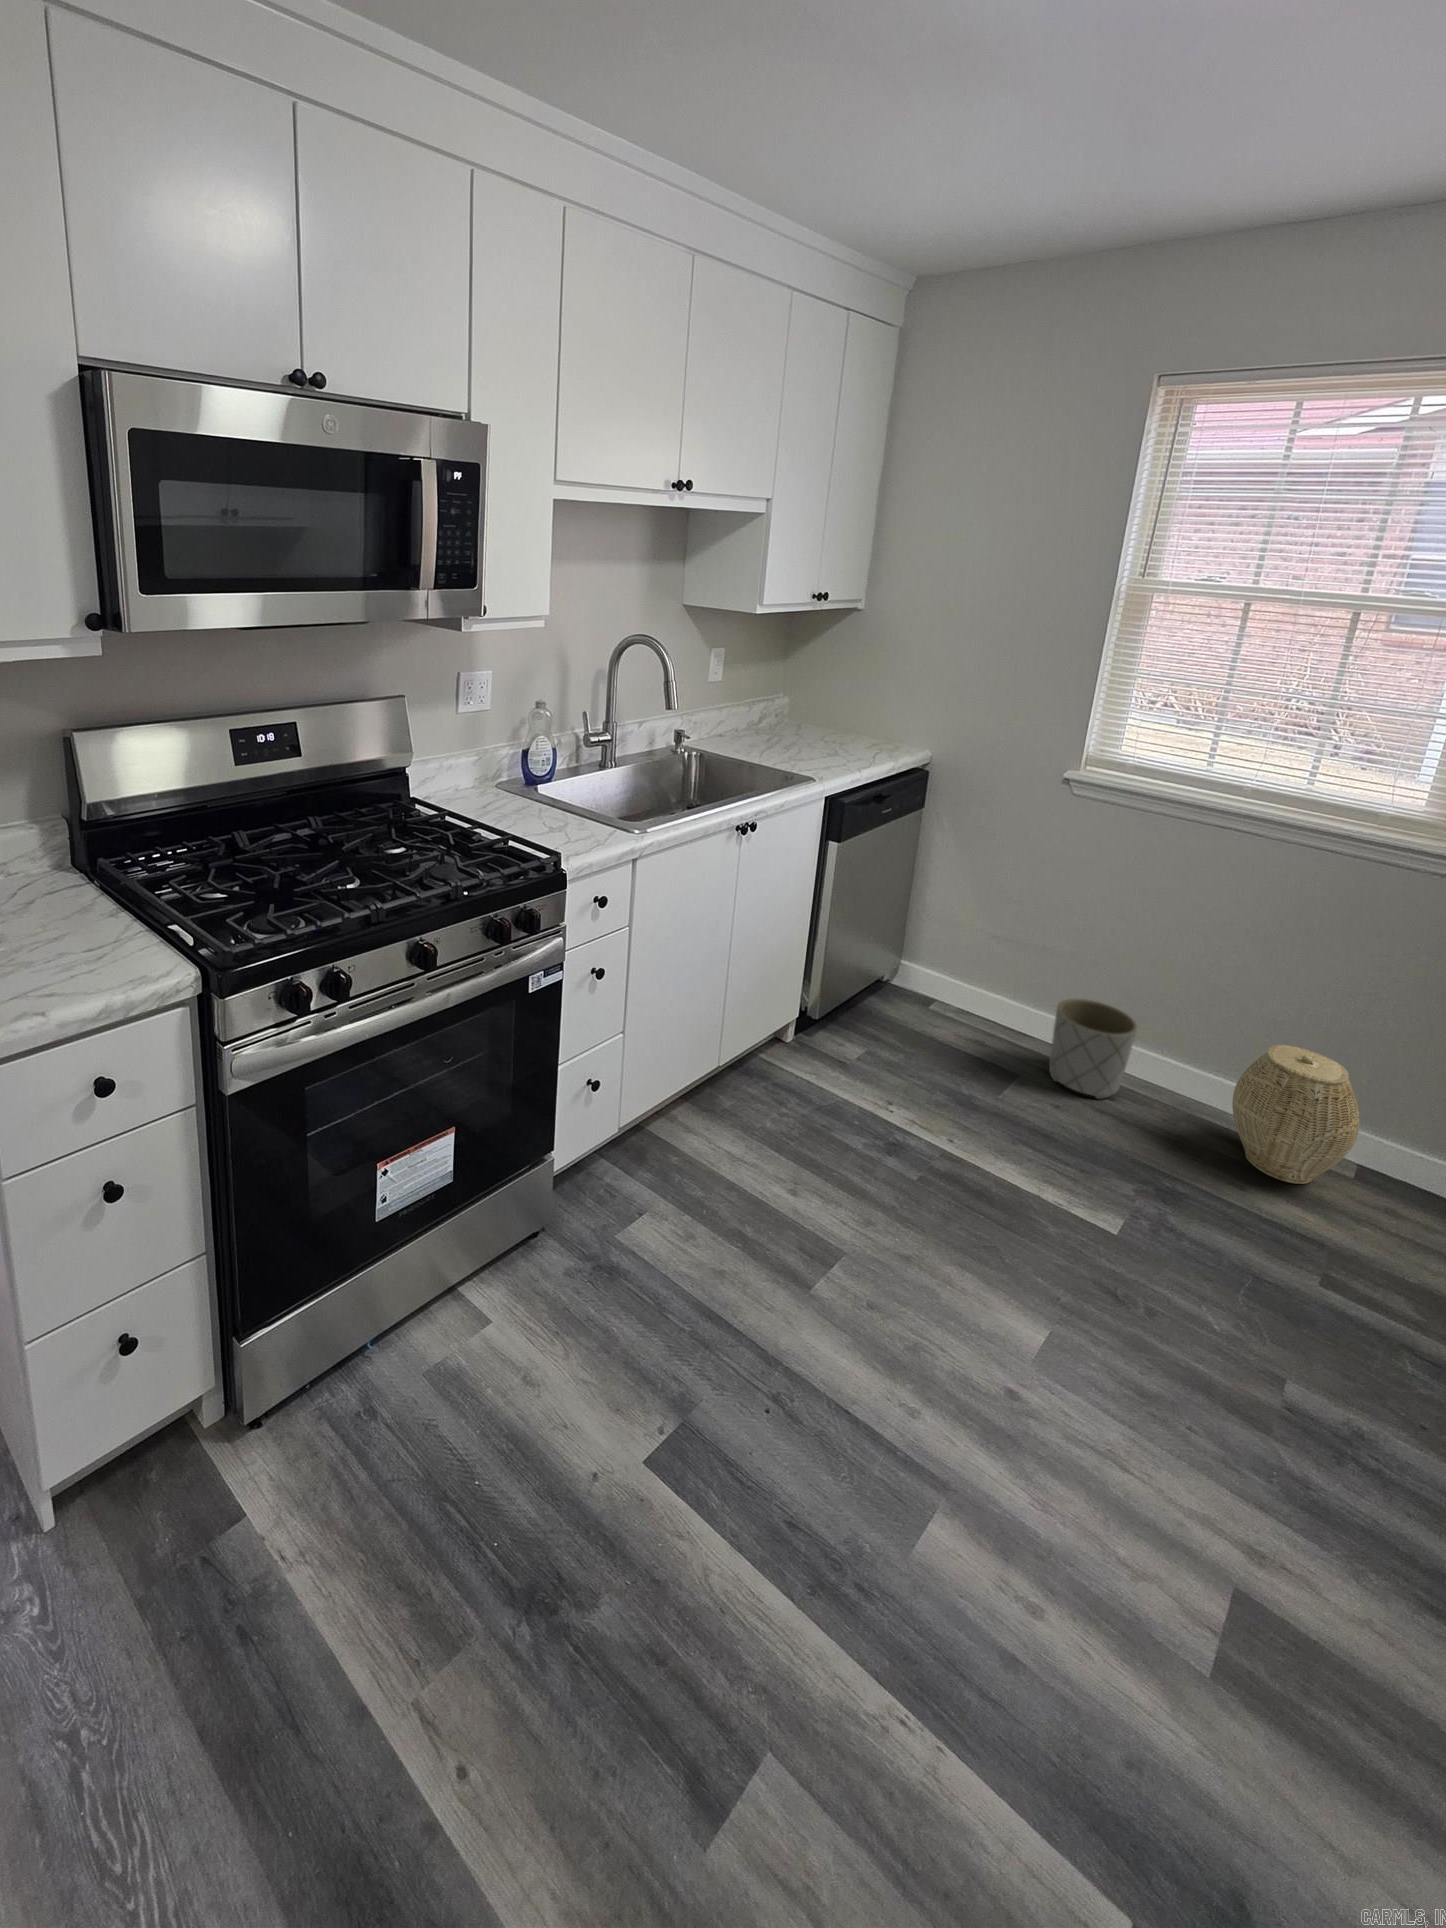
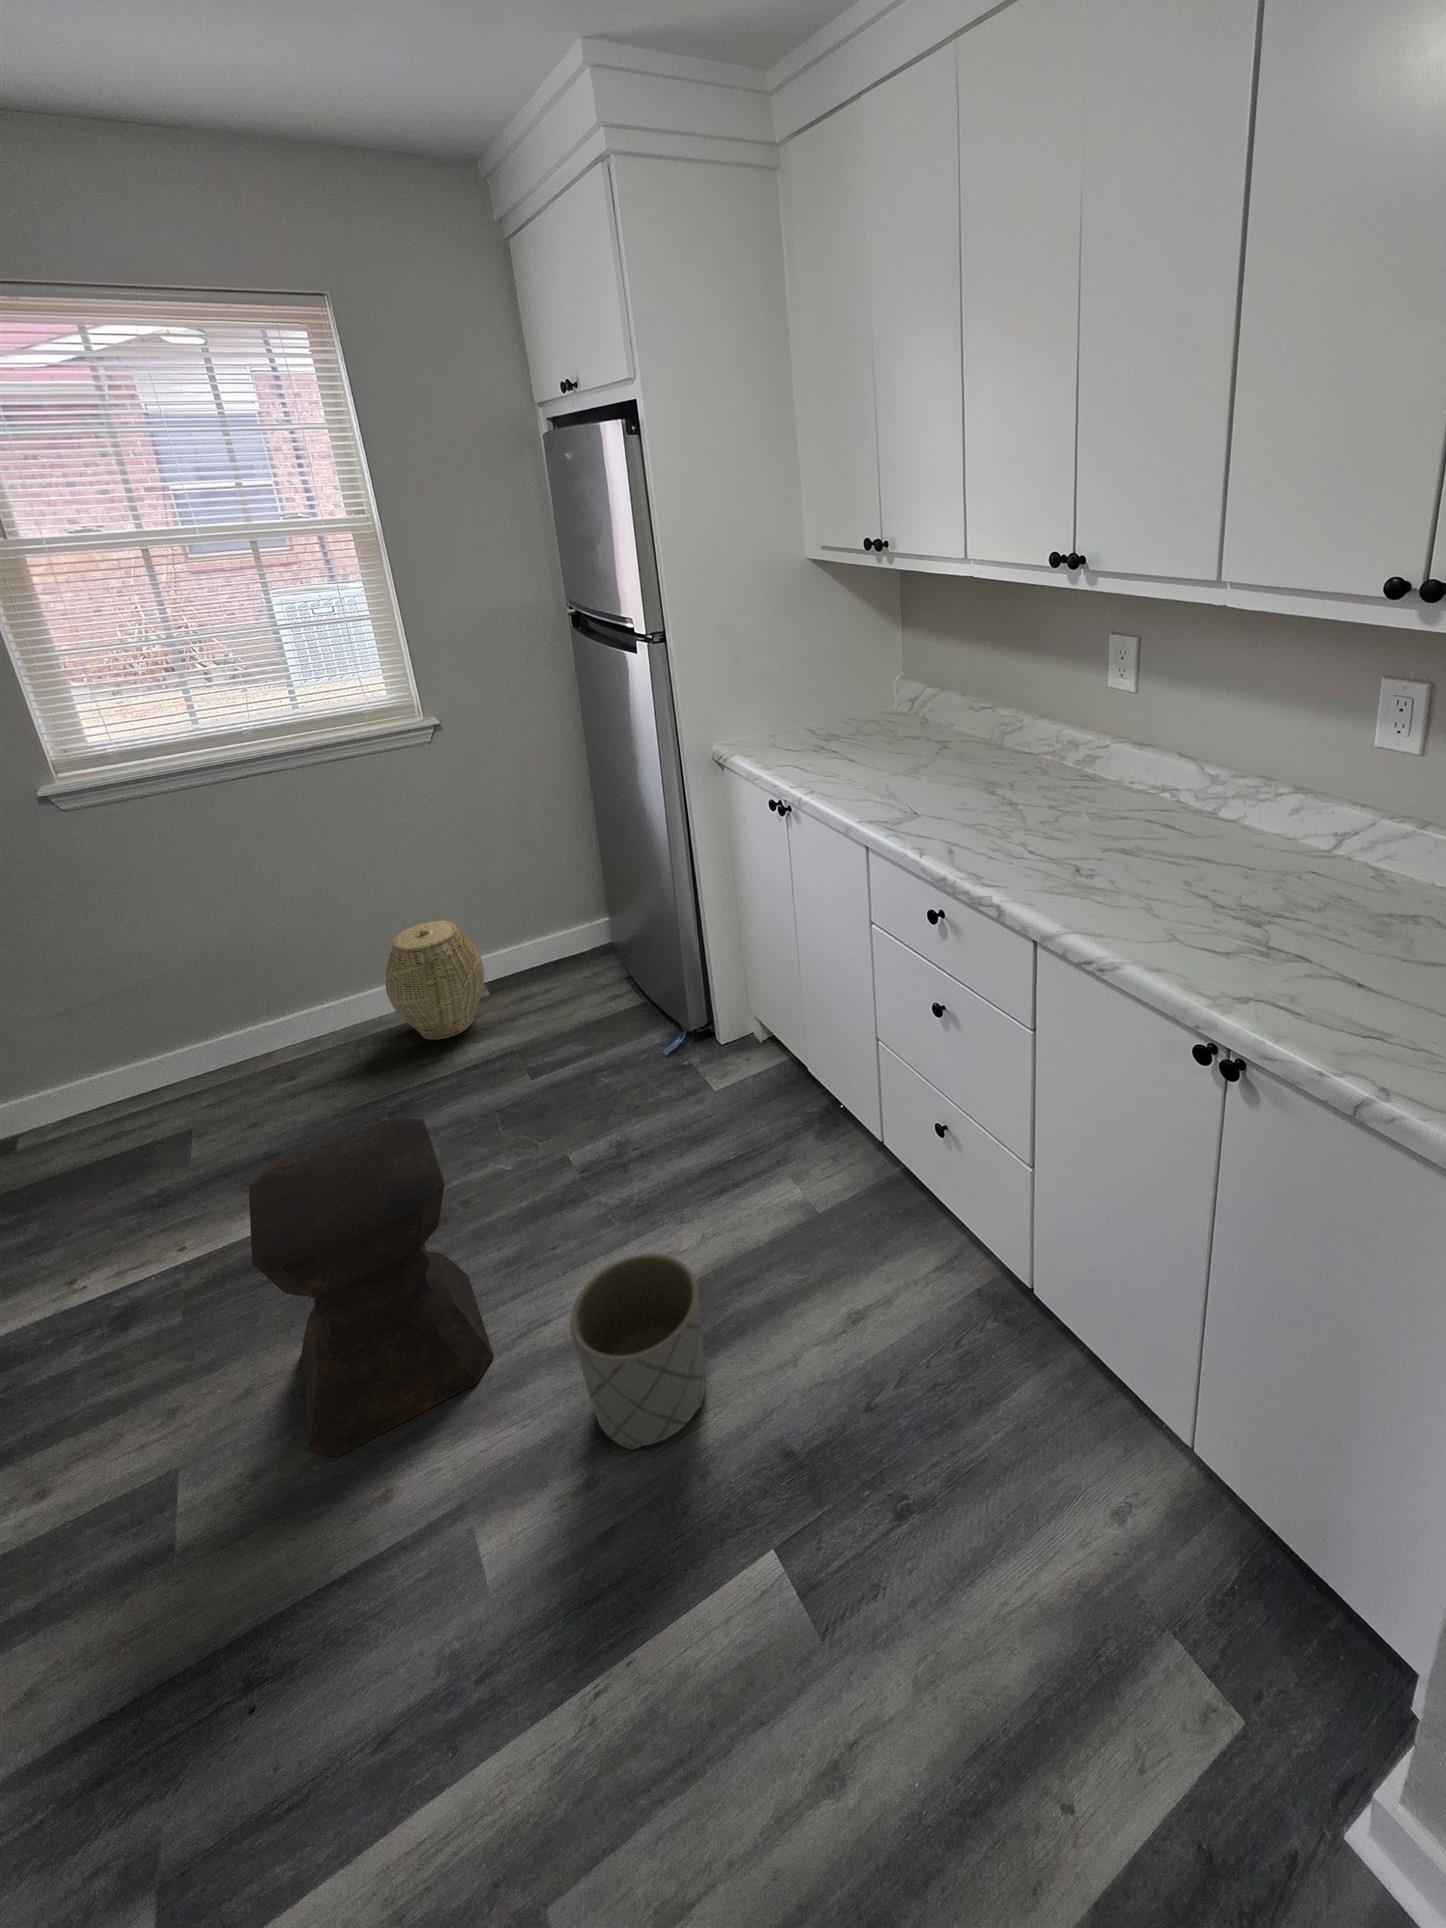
planter: present [1049,999,1138,1099] -> present [570,1254,705,1450]
stool: none [905,1118,1135,1433] -> present [249,1116,494,1457]

